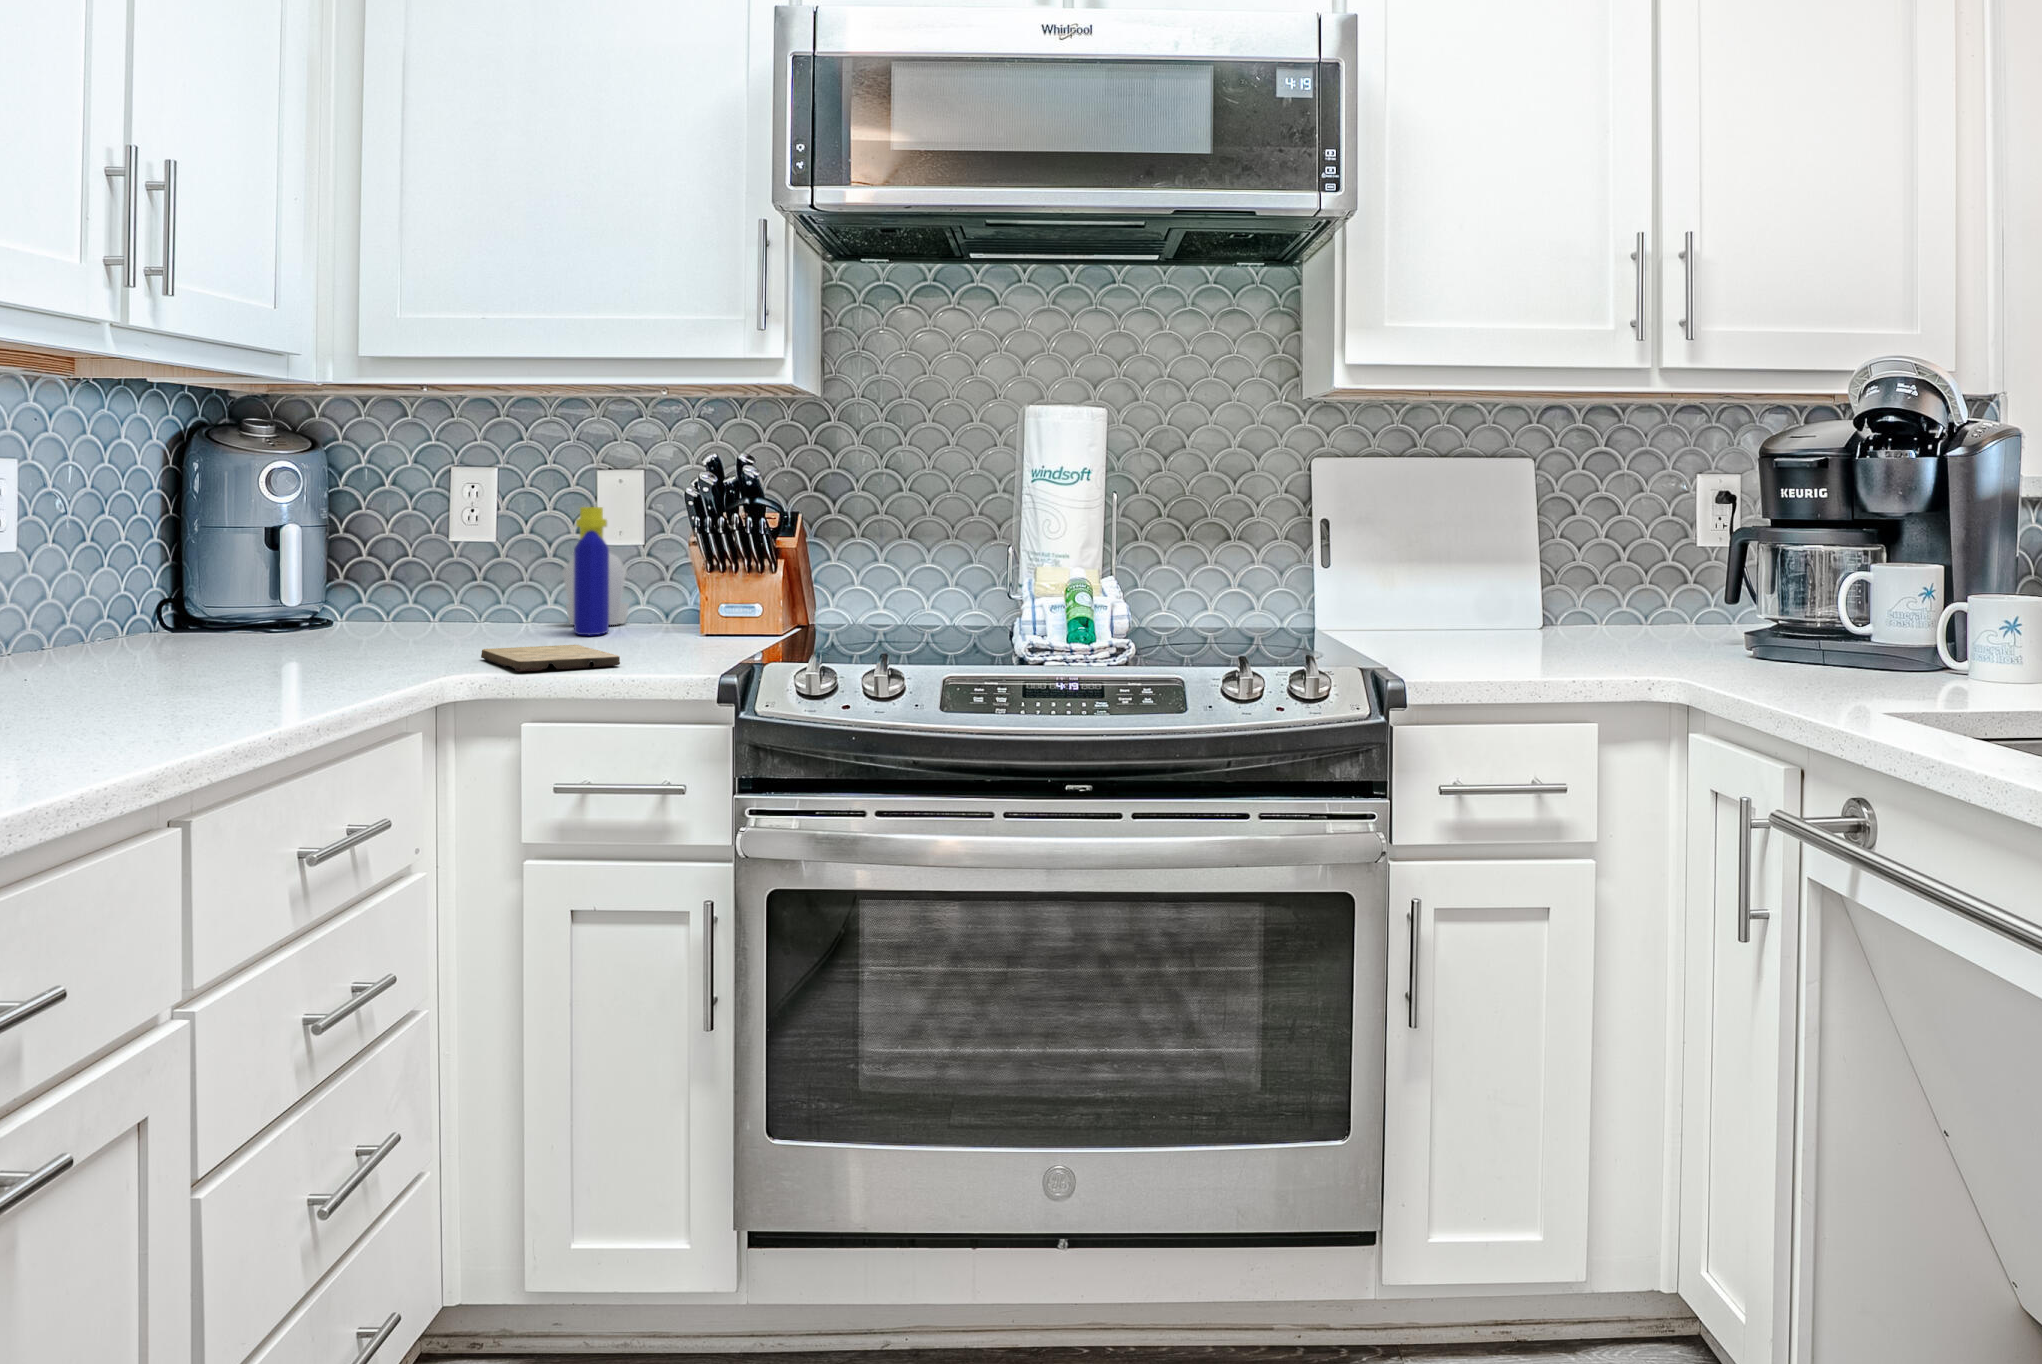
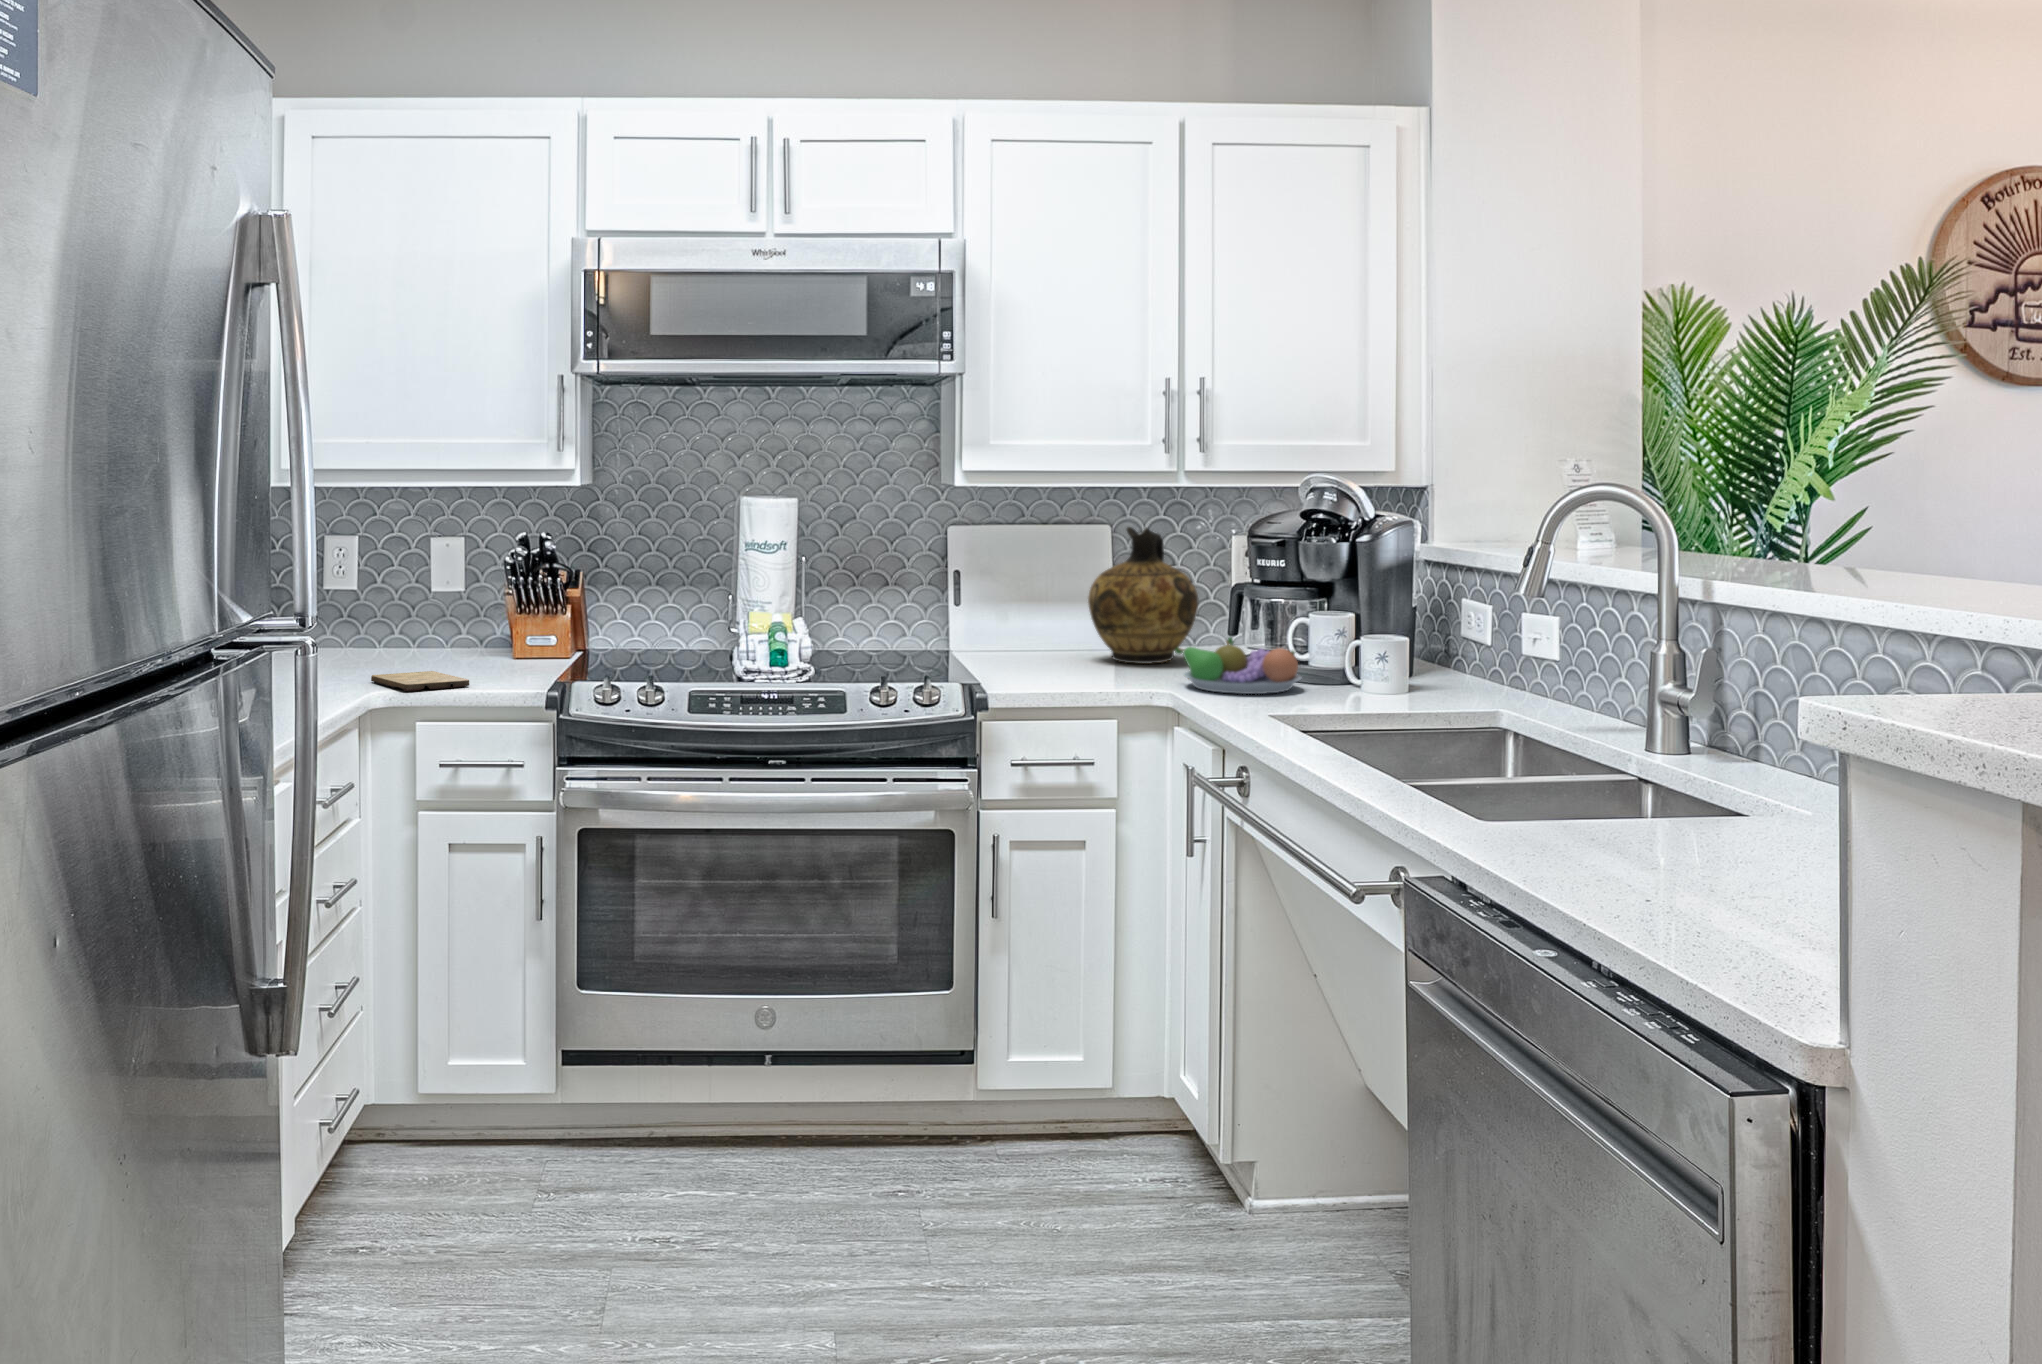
ceramic jug: none [1507,449,1669,643] -> present [1088,527,1198,664]
bottle: present [562,507,630,635] -> none [402,569,456,663]
fruit bowl: none [1673,600,1888,685] -> present [1175,637,1301,694]

